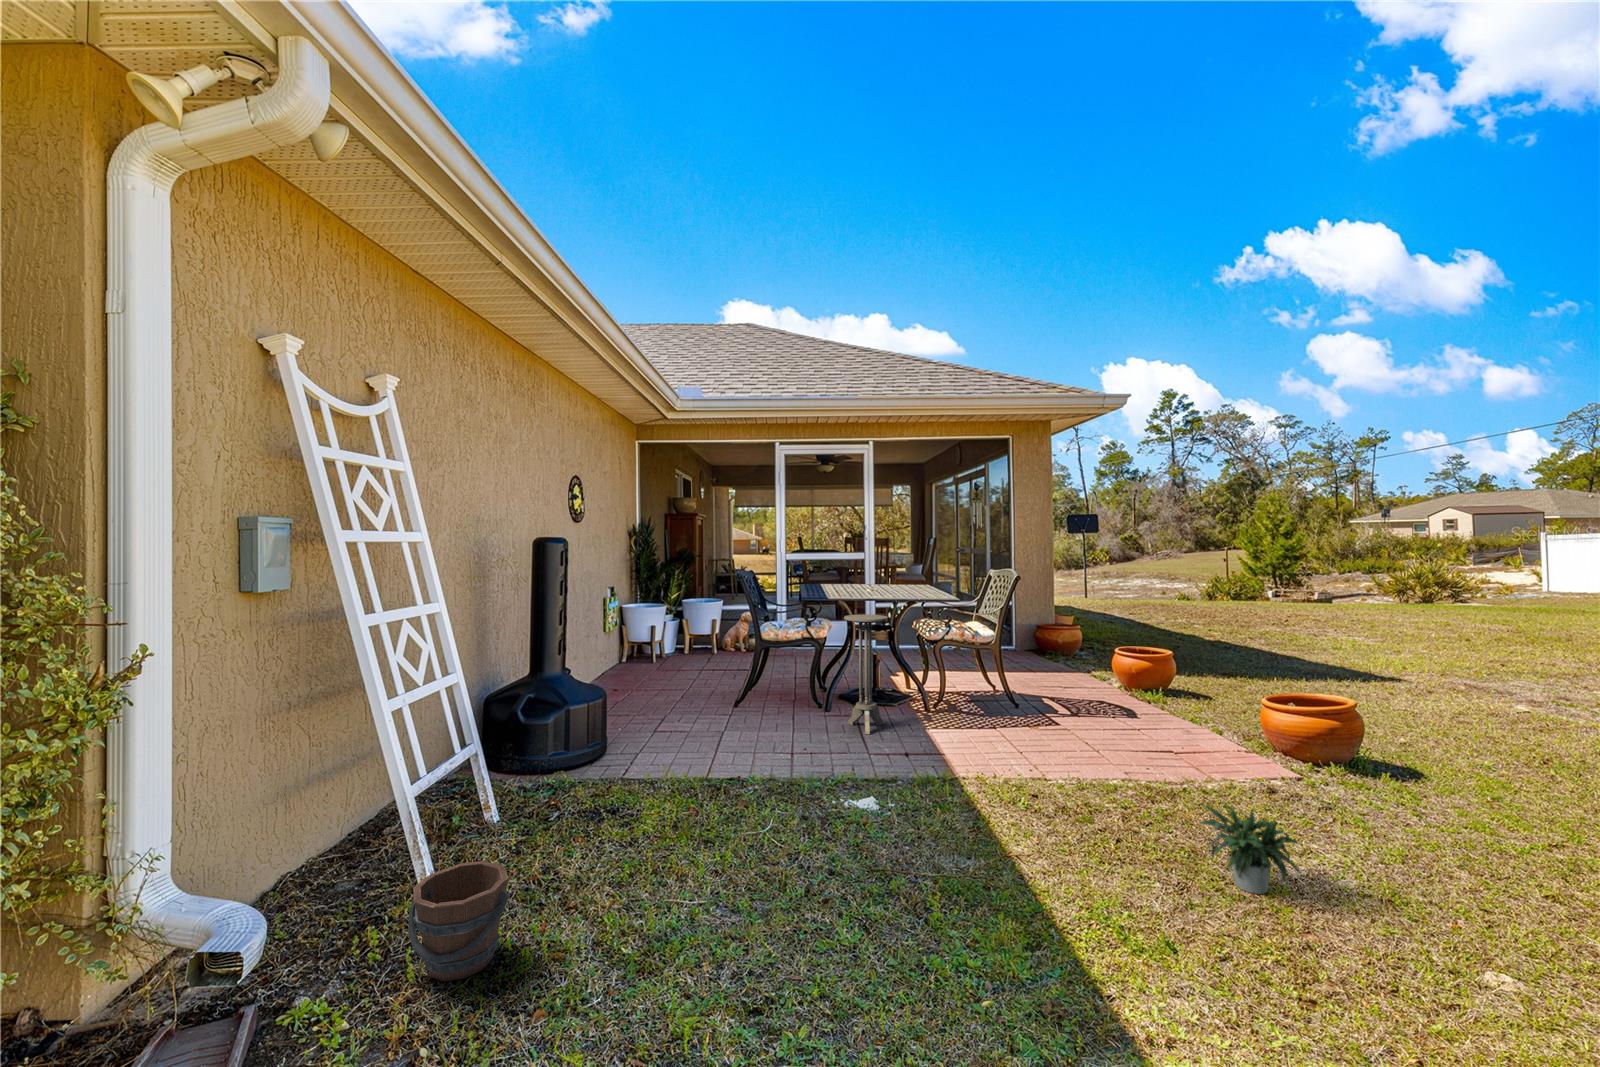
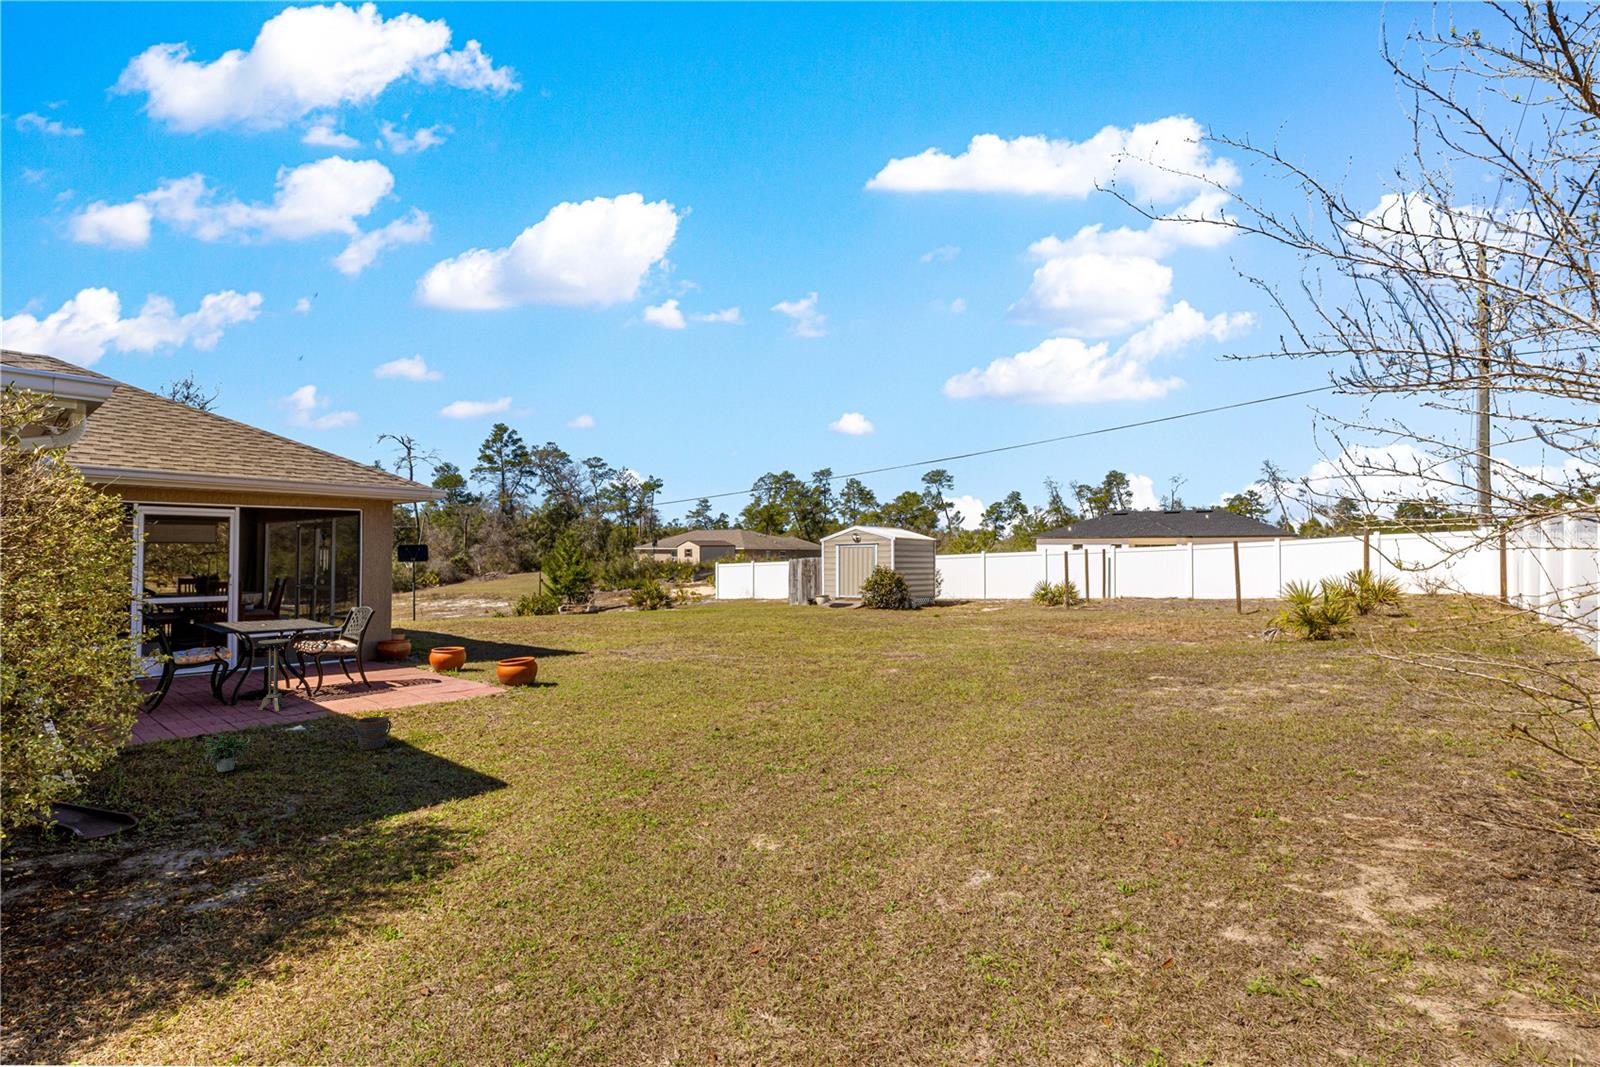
potted plant: present [1183,805,1301,894] -> present [203,734,248,772]
bucket: present [408,861,510,981] -> present [353,717,391,750]

